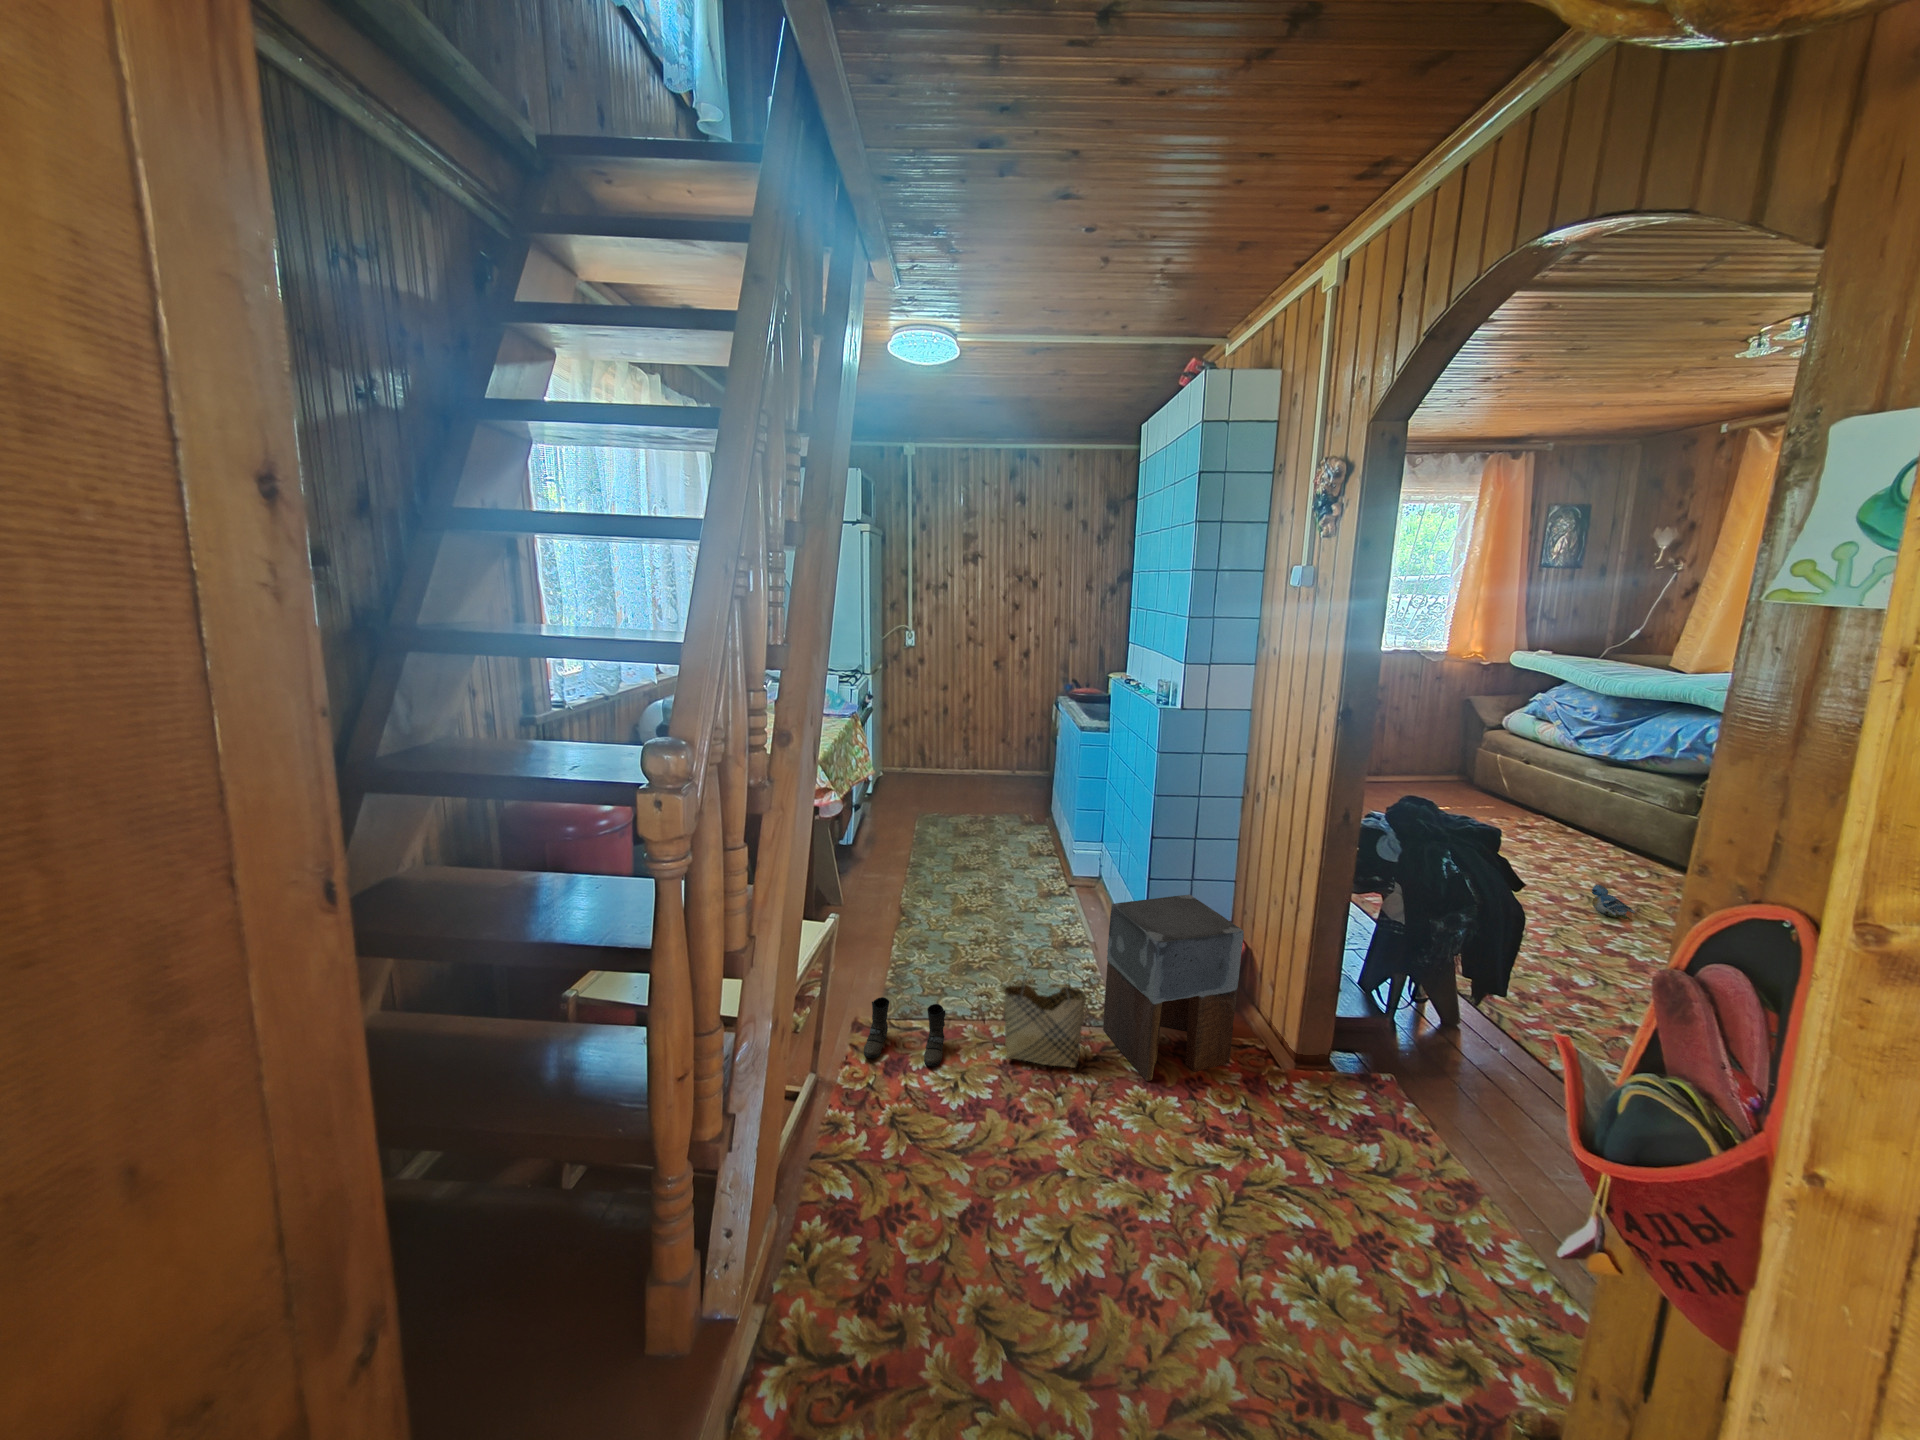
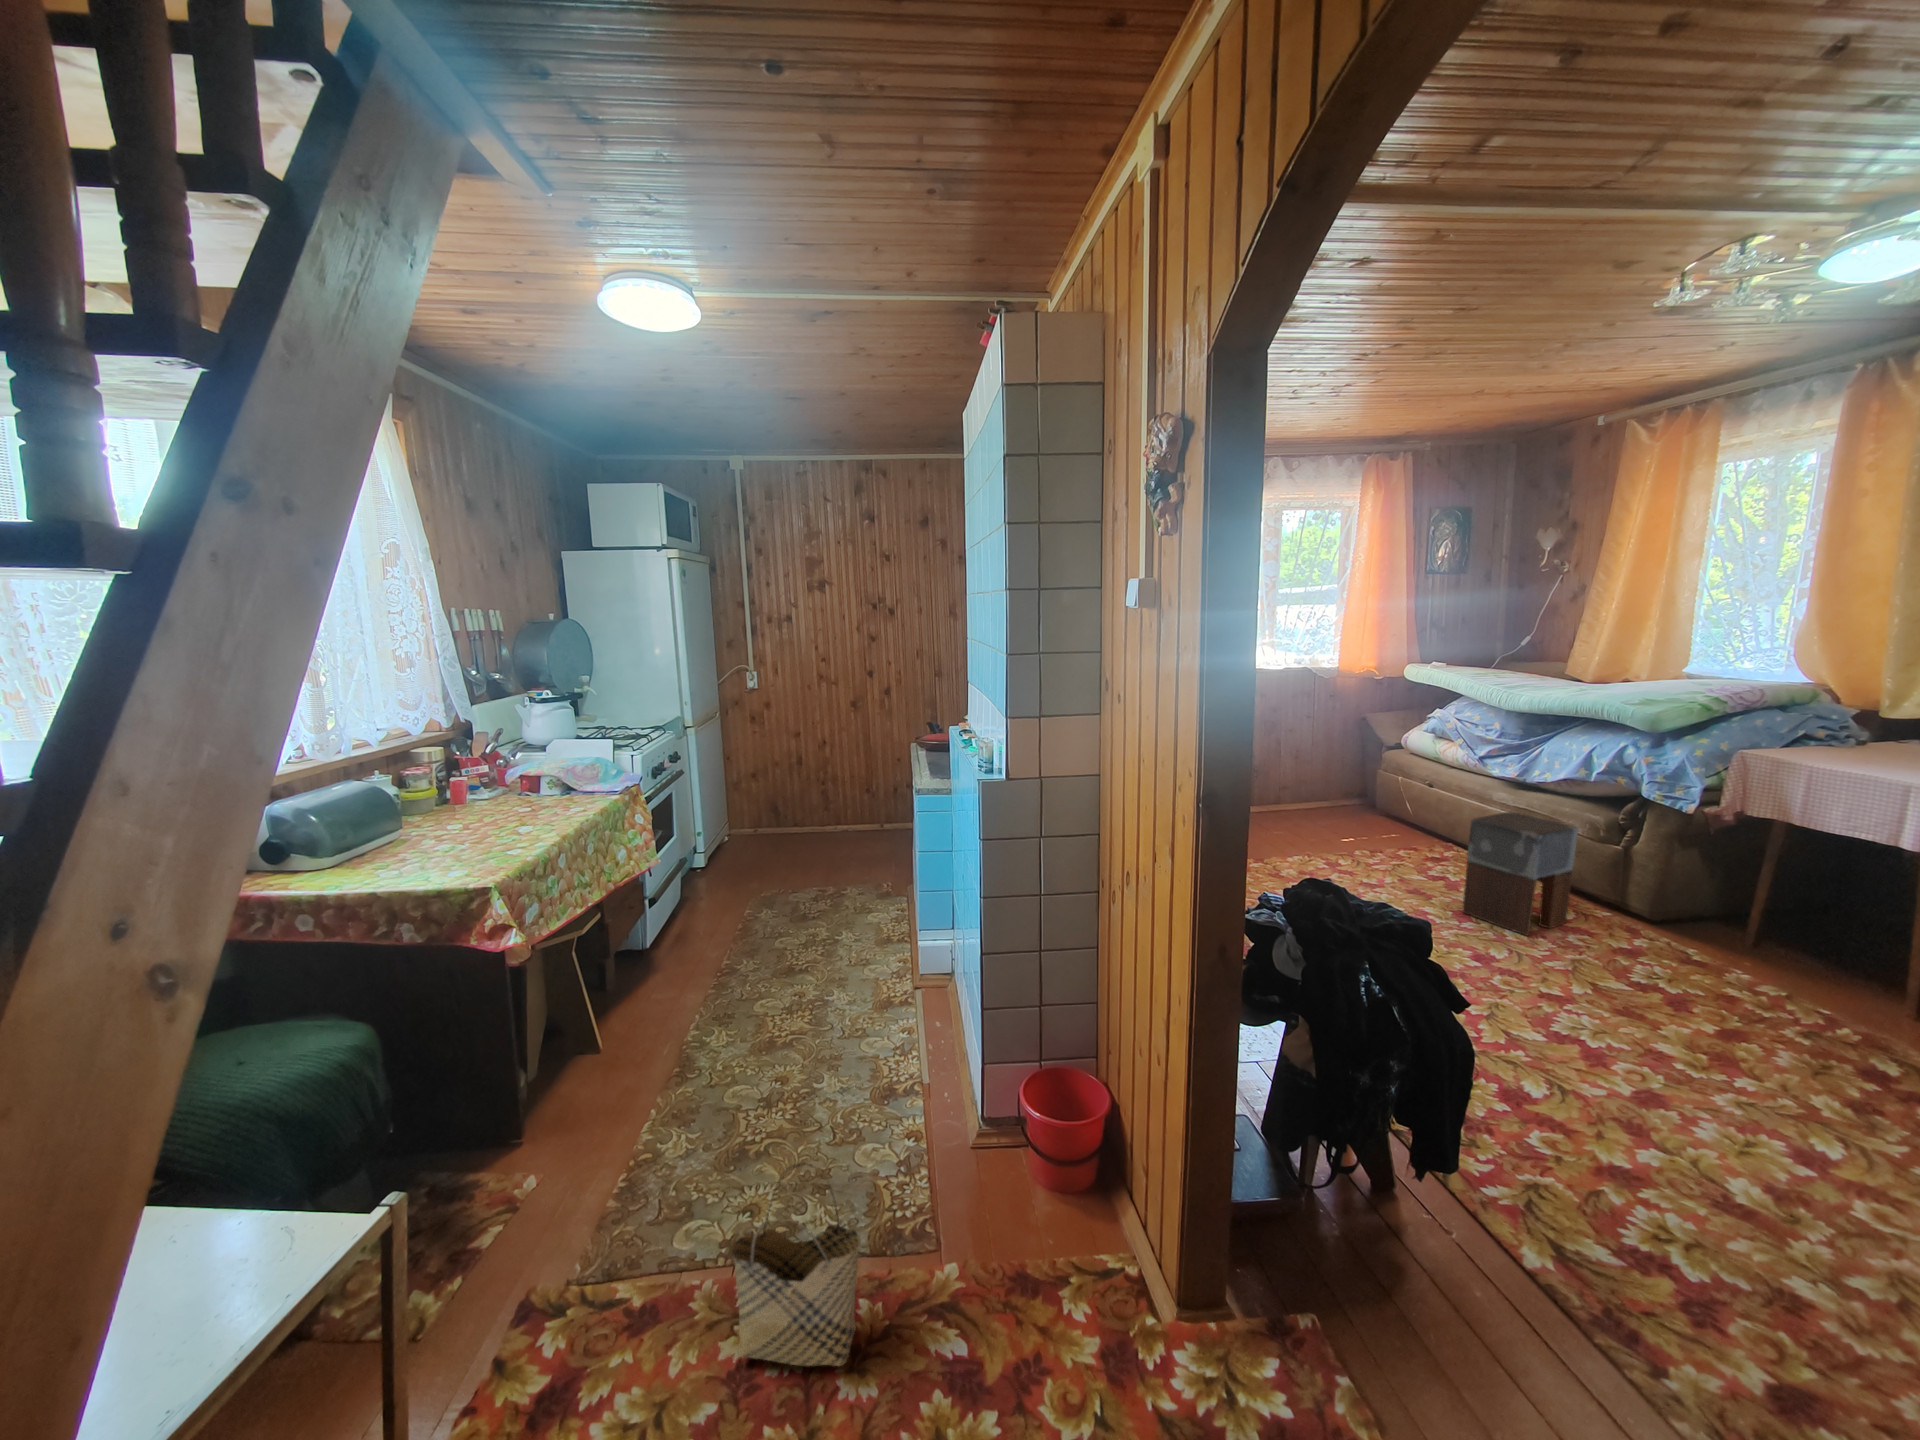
plush toy: present [1592,885,1635,919] -> none [1523,941,1574,984]
stool: present [1103,895,1244,1081] -> present [1463,811,1578,936]
boots: present [864,997,945,1066] -> none [506,1266,650,1394]

